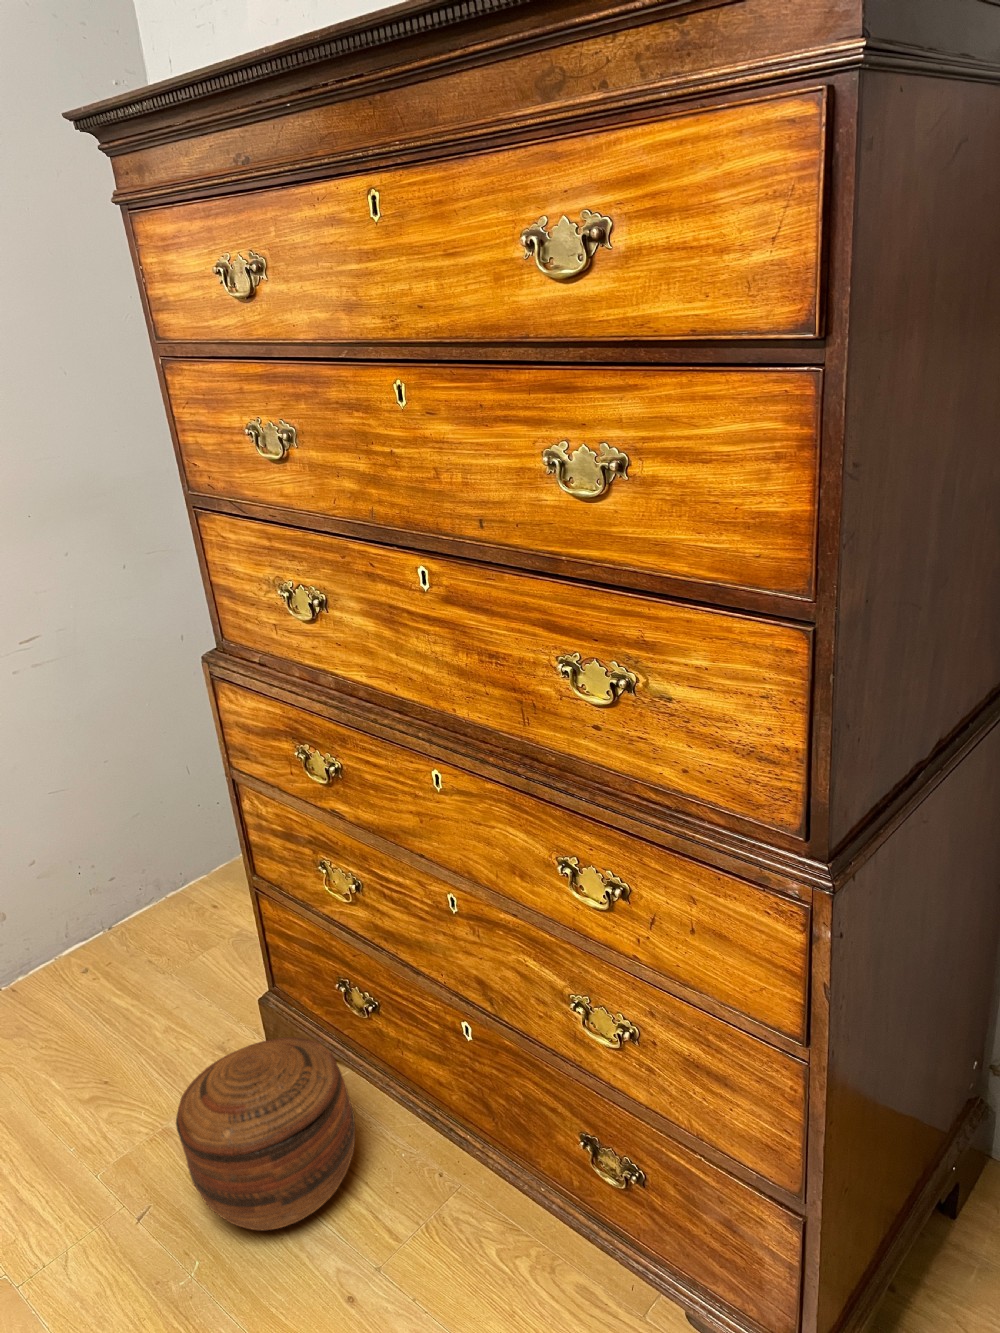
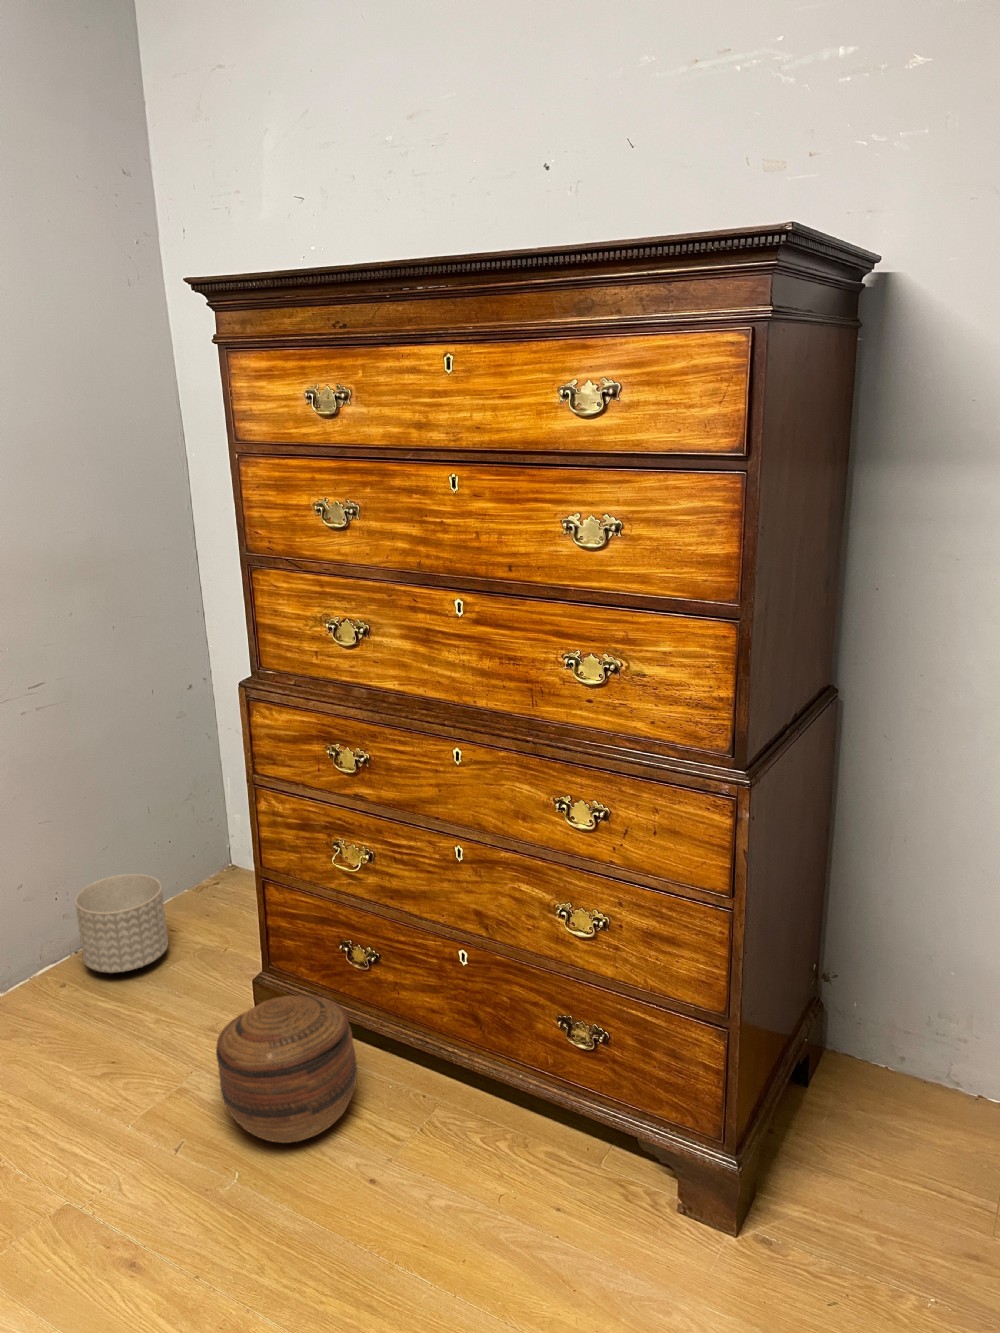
planter: none [91,847,201,963] -> present [75,874,168,973]

